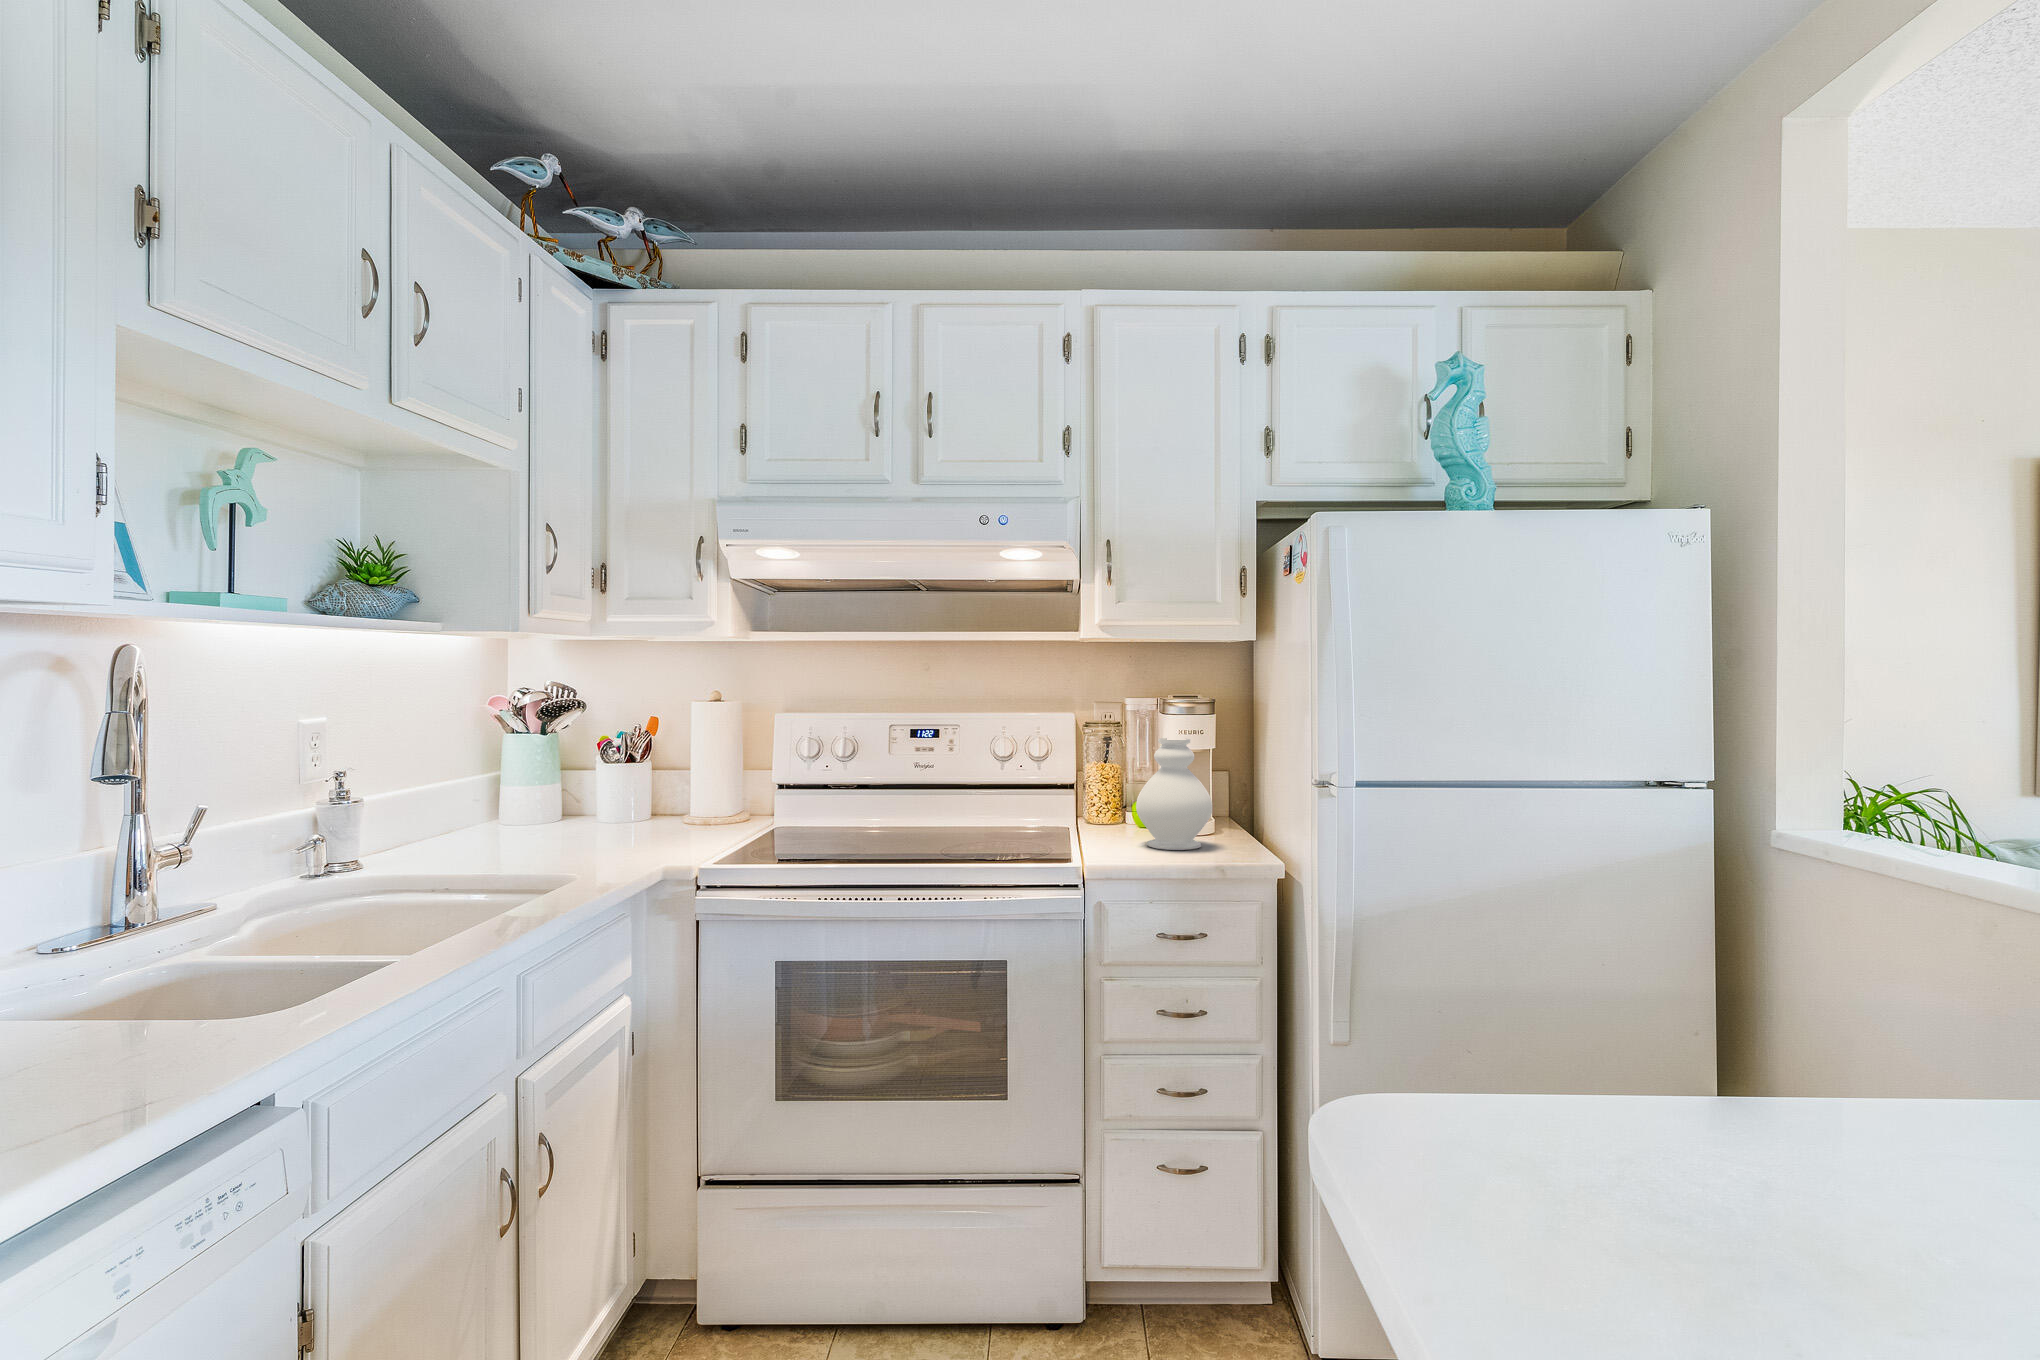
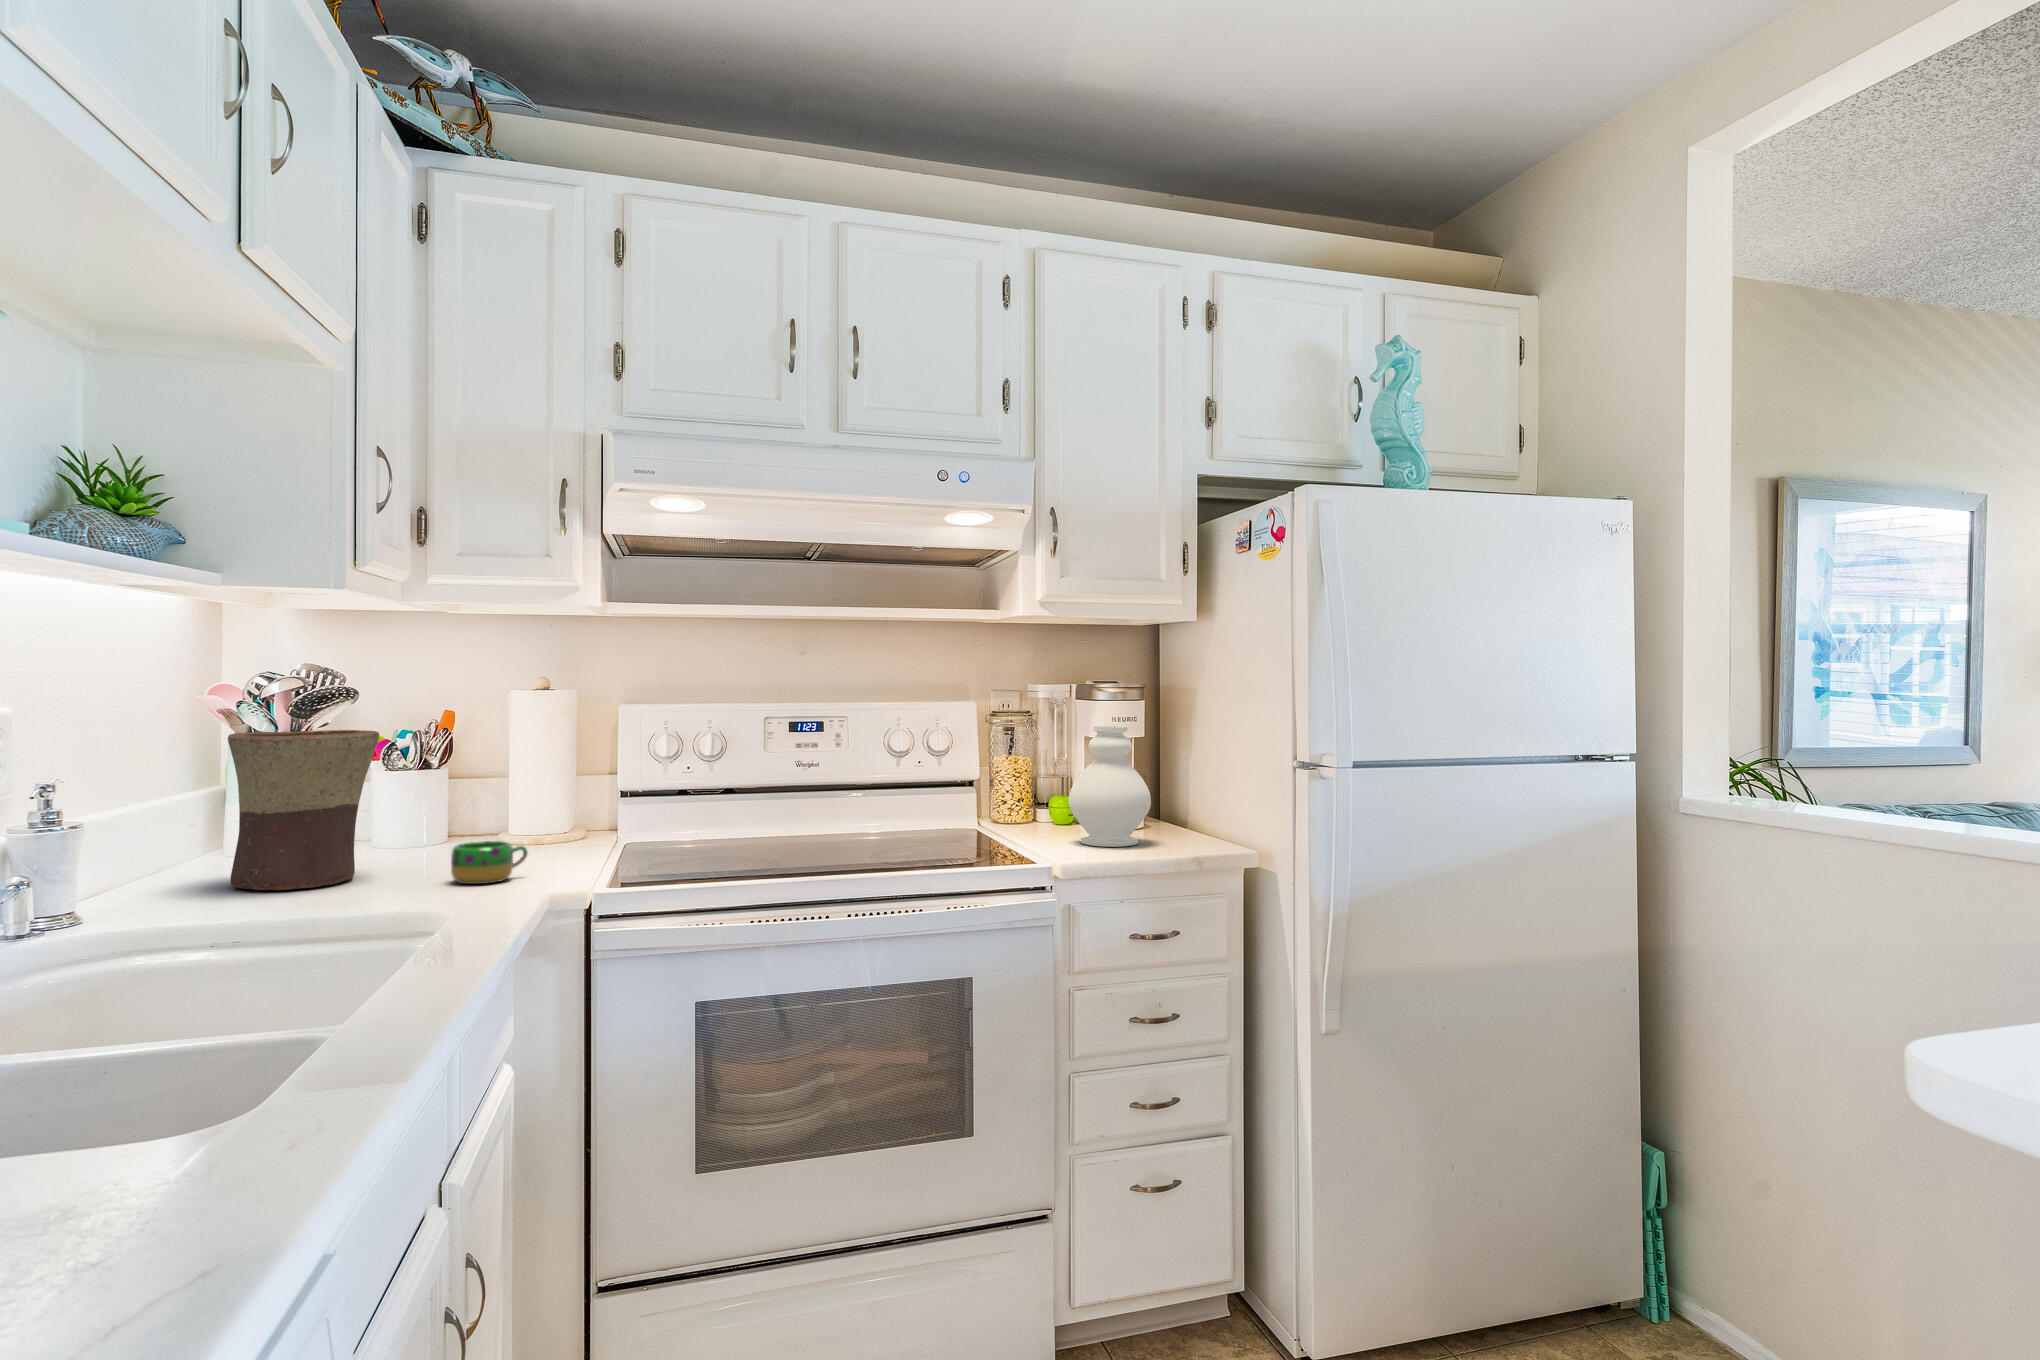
flower pot: none [467,734,573,853] -> present [228,730,379,890]
mug: none [609,822,668,856] -> present [451,841,528,884]

